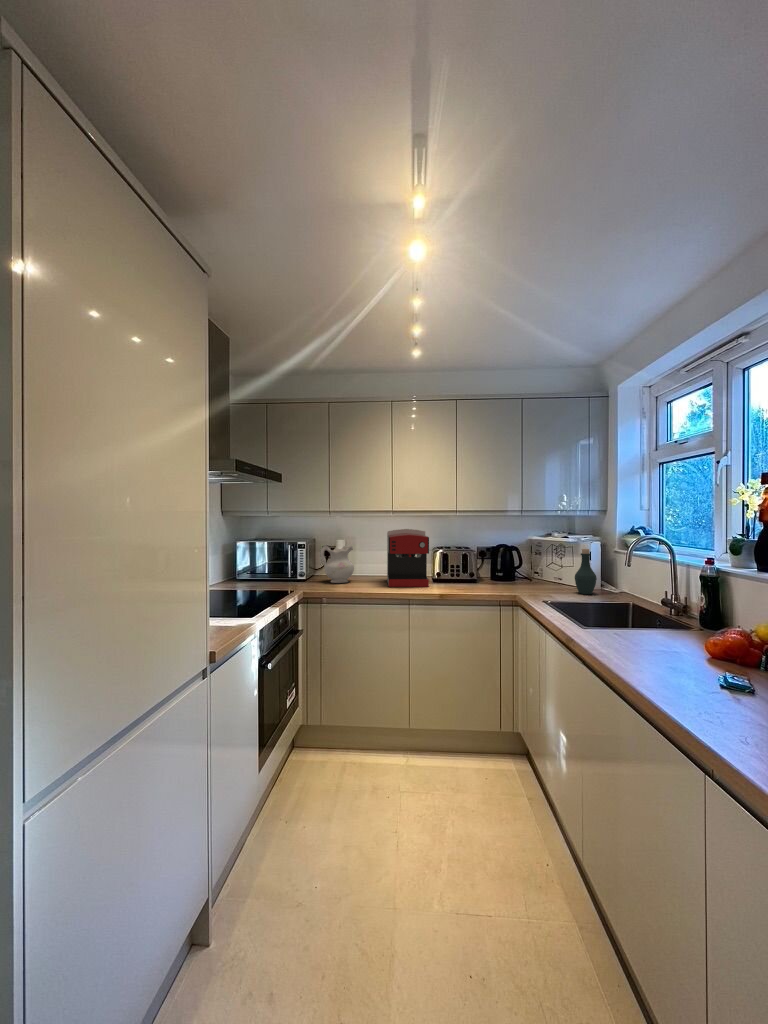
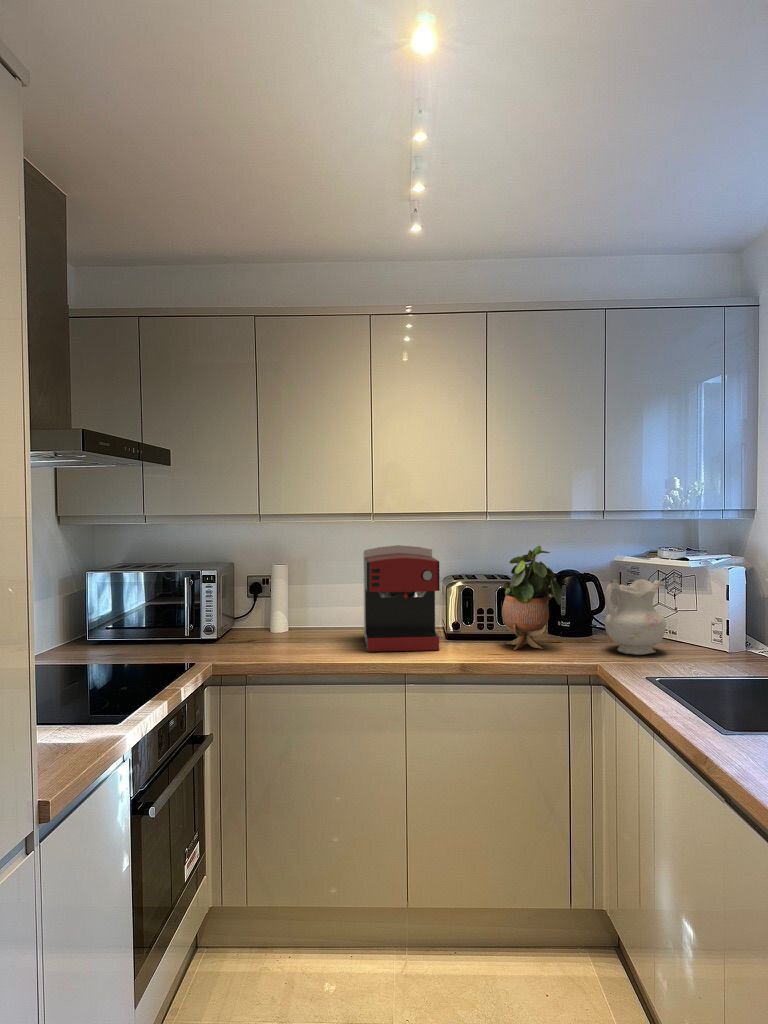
potted plant: none [464,529,498,587] -> present [502,546,562,650]
ceramic pitcher: present [321,545,354,583] -> present [605,579,666,655]
bottle: present [575,549,597,594] -> none [699,580,738,662]

